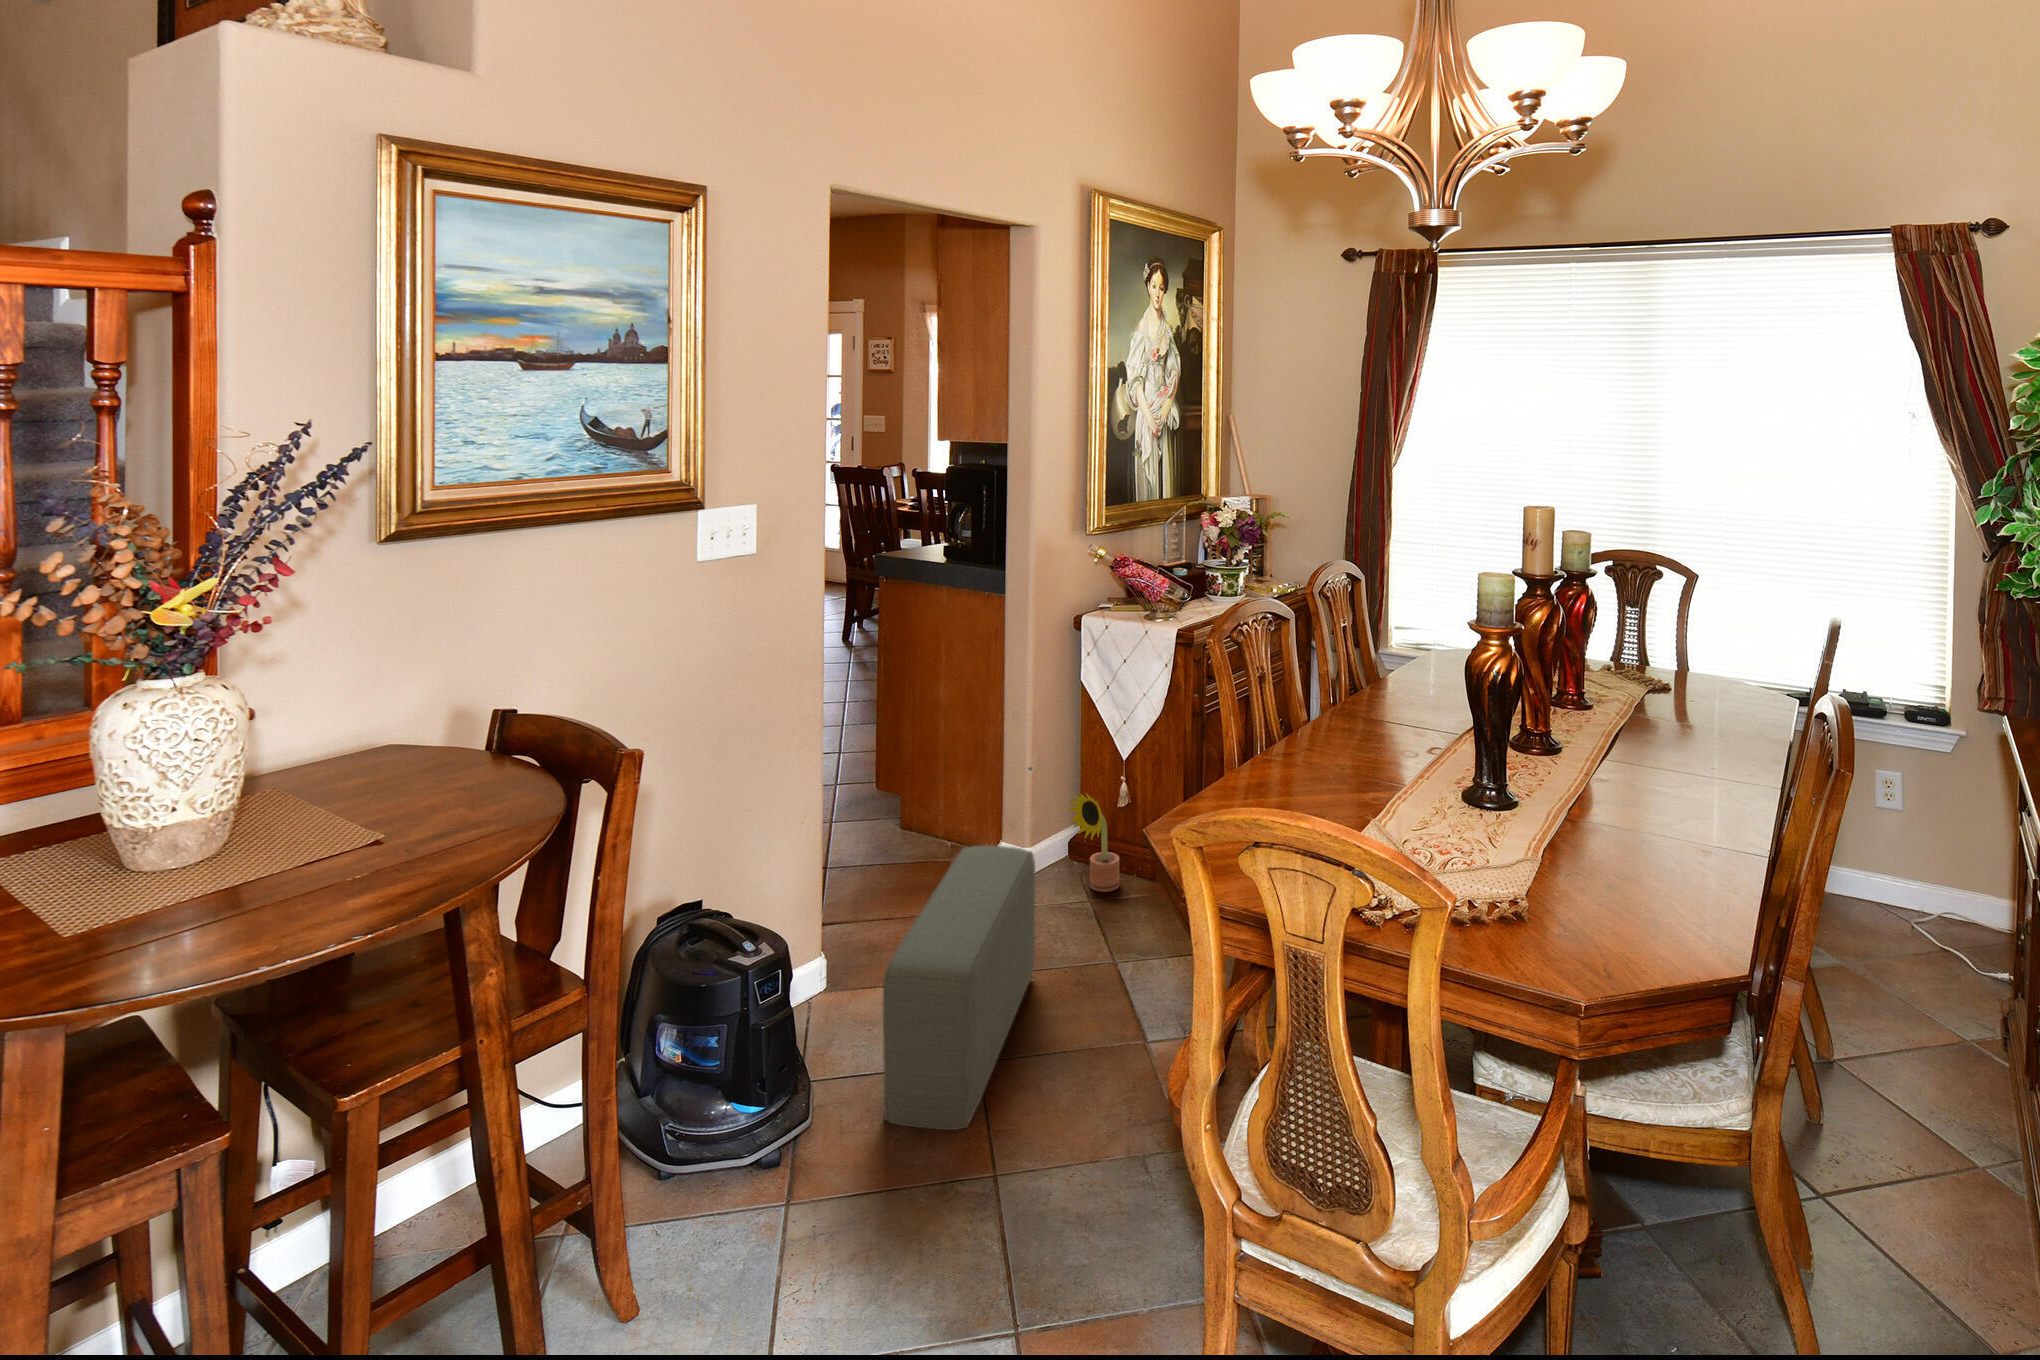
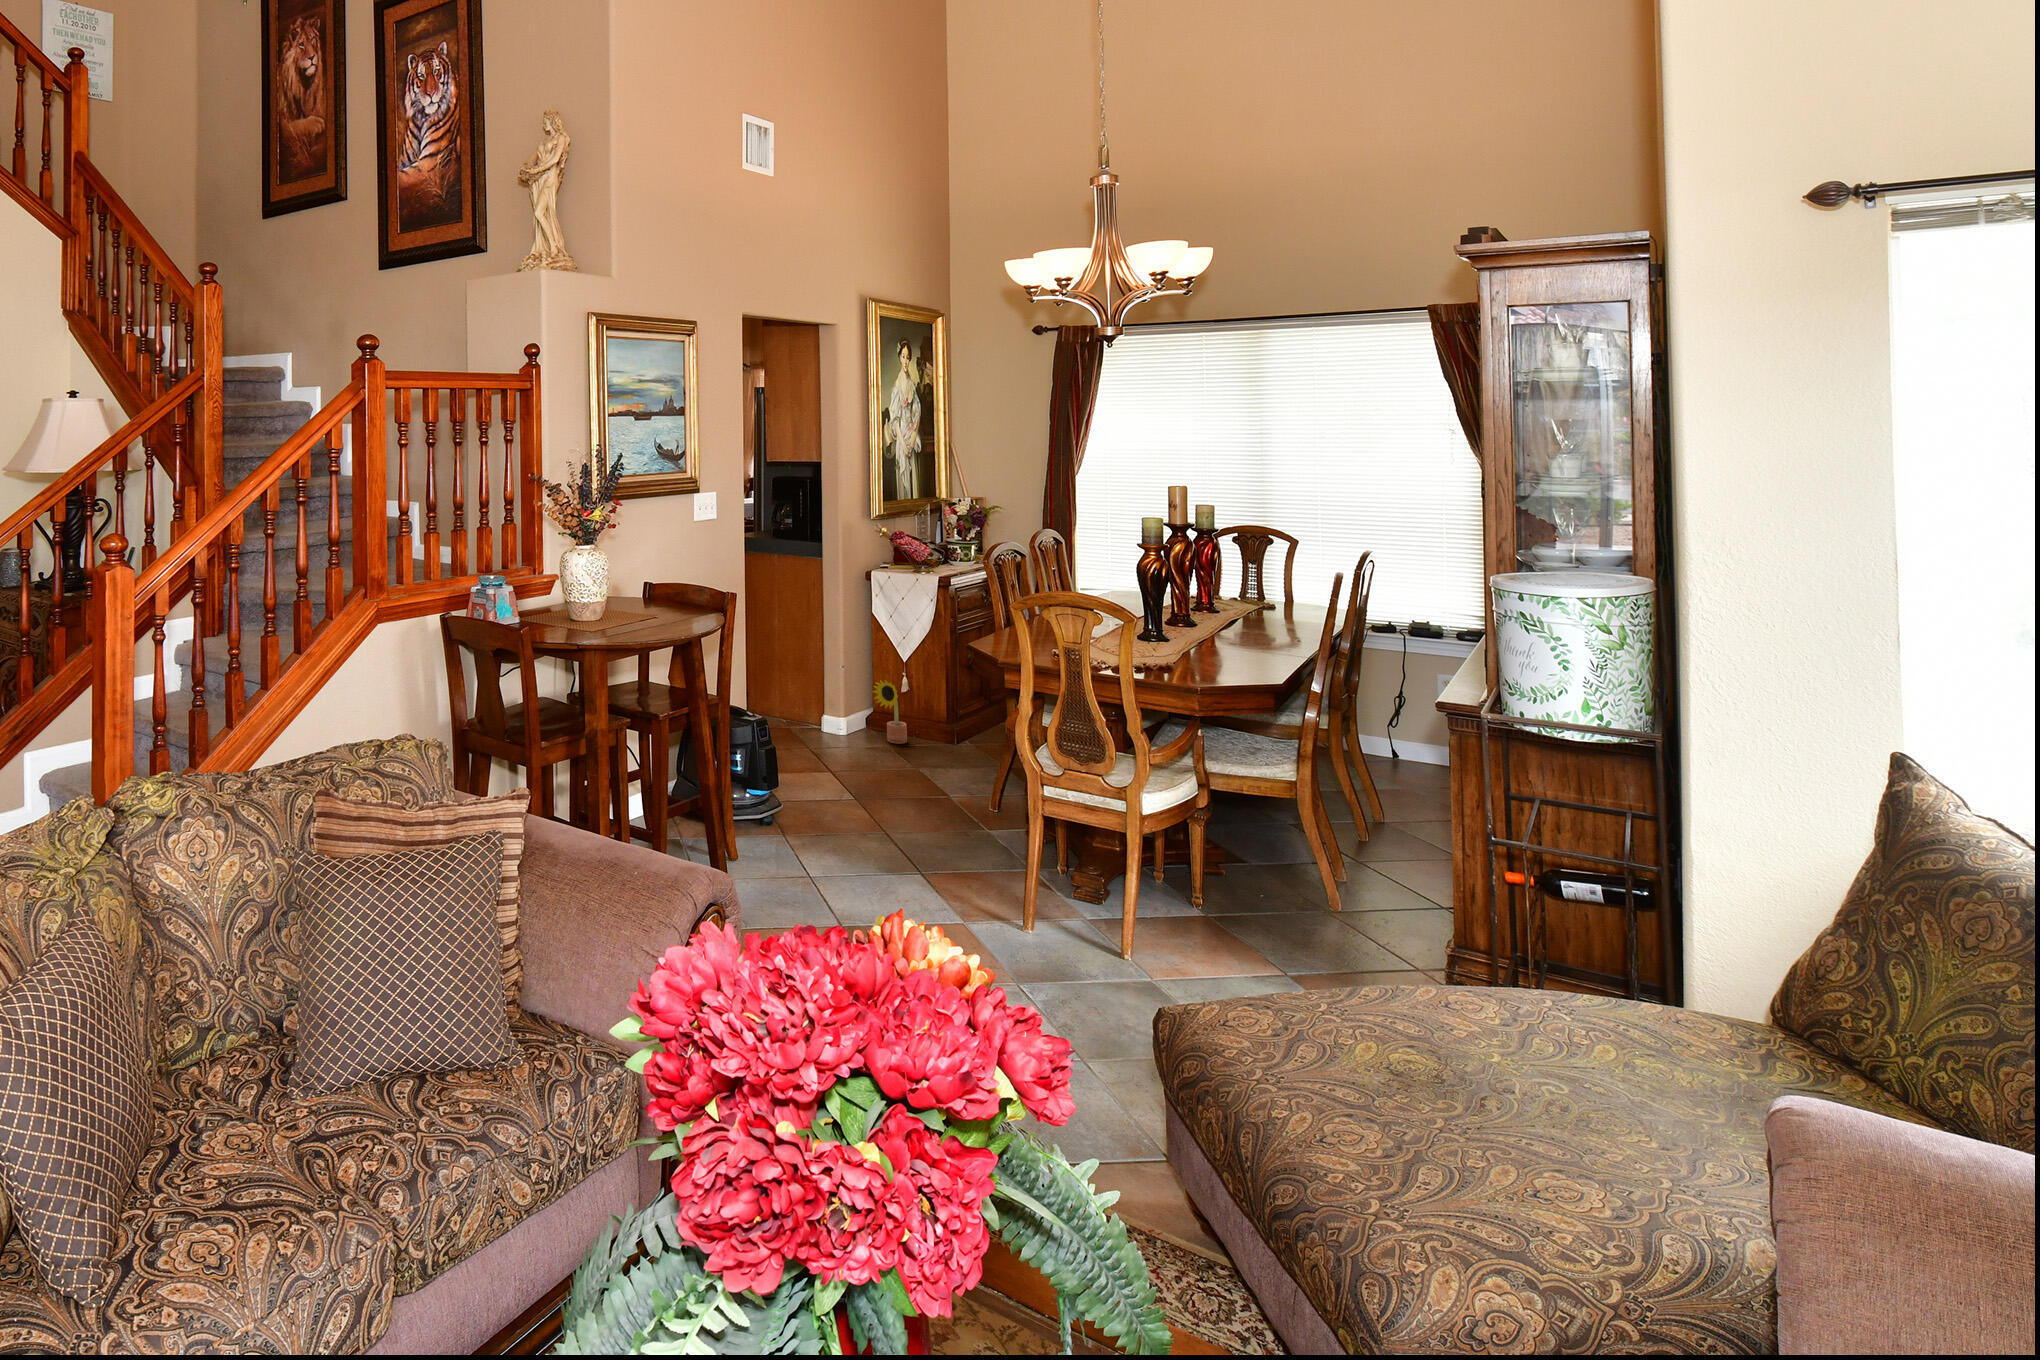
pouf: present [883,845,1035,1130] -> none [818,693,875,816]

